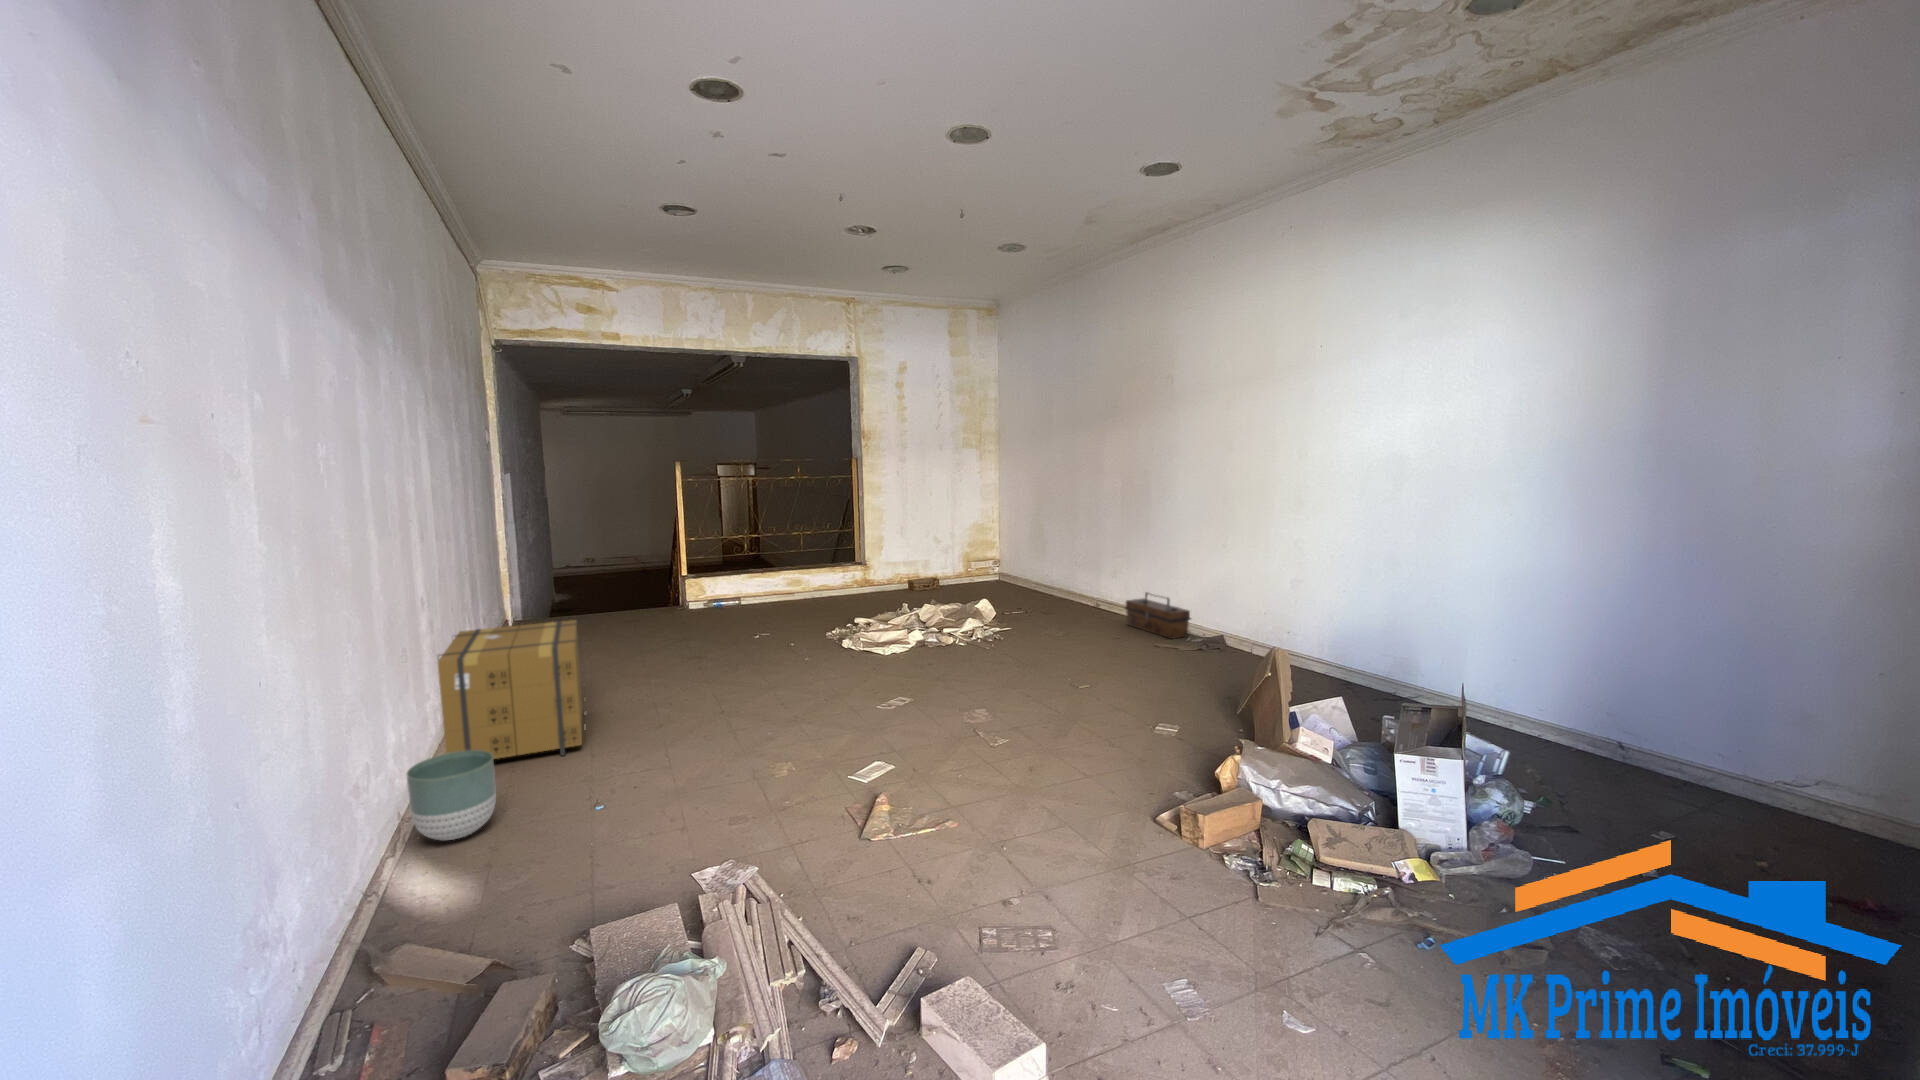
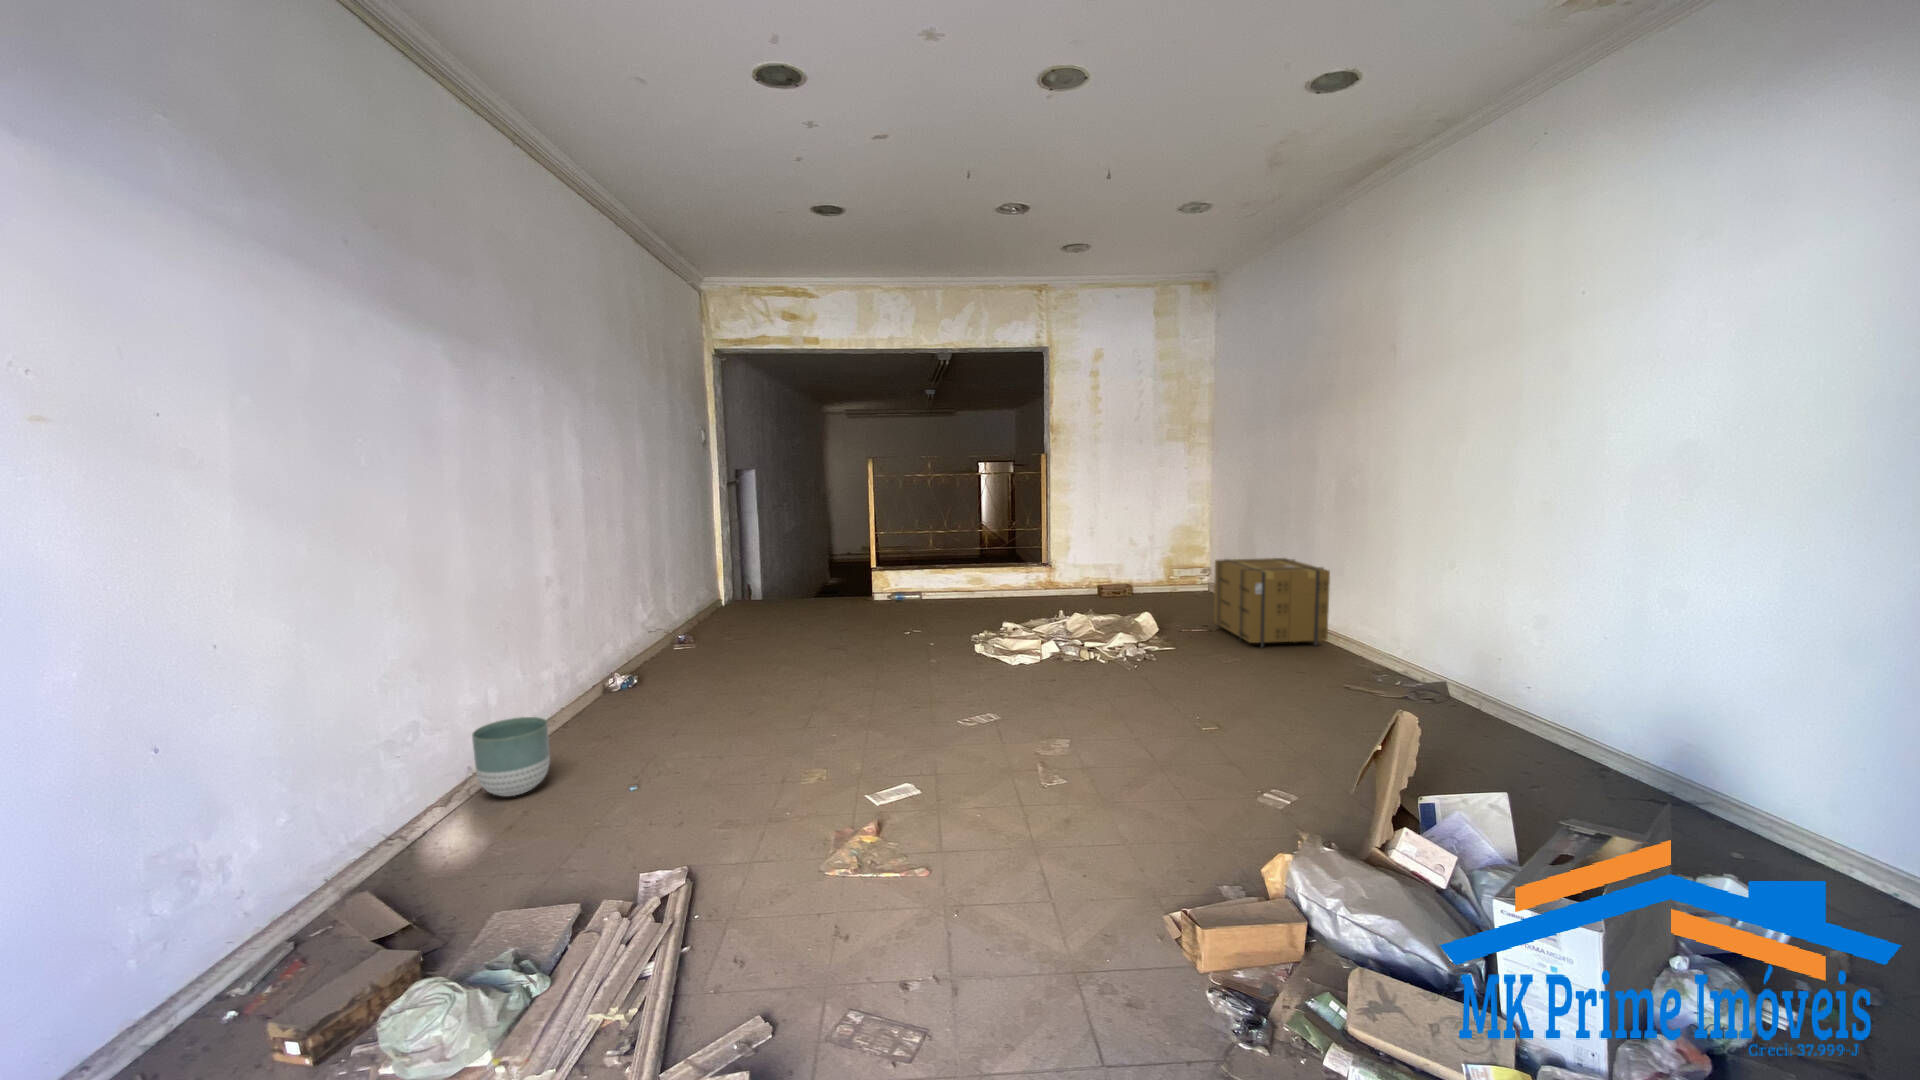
toolbox: present [1125,592,1191,639] -> none [1322,619,1406,681]
cardboard box: present [437,620,583,759] -> present [1214,558,1330,648]

